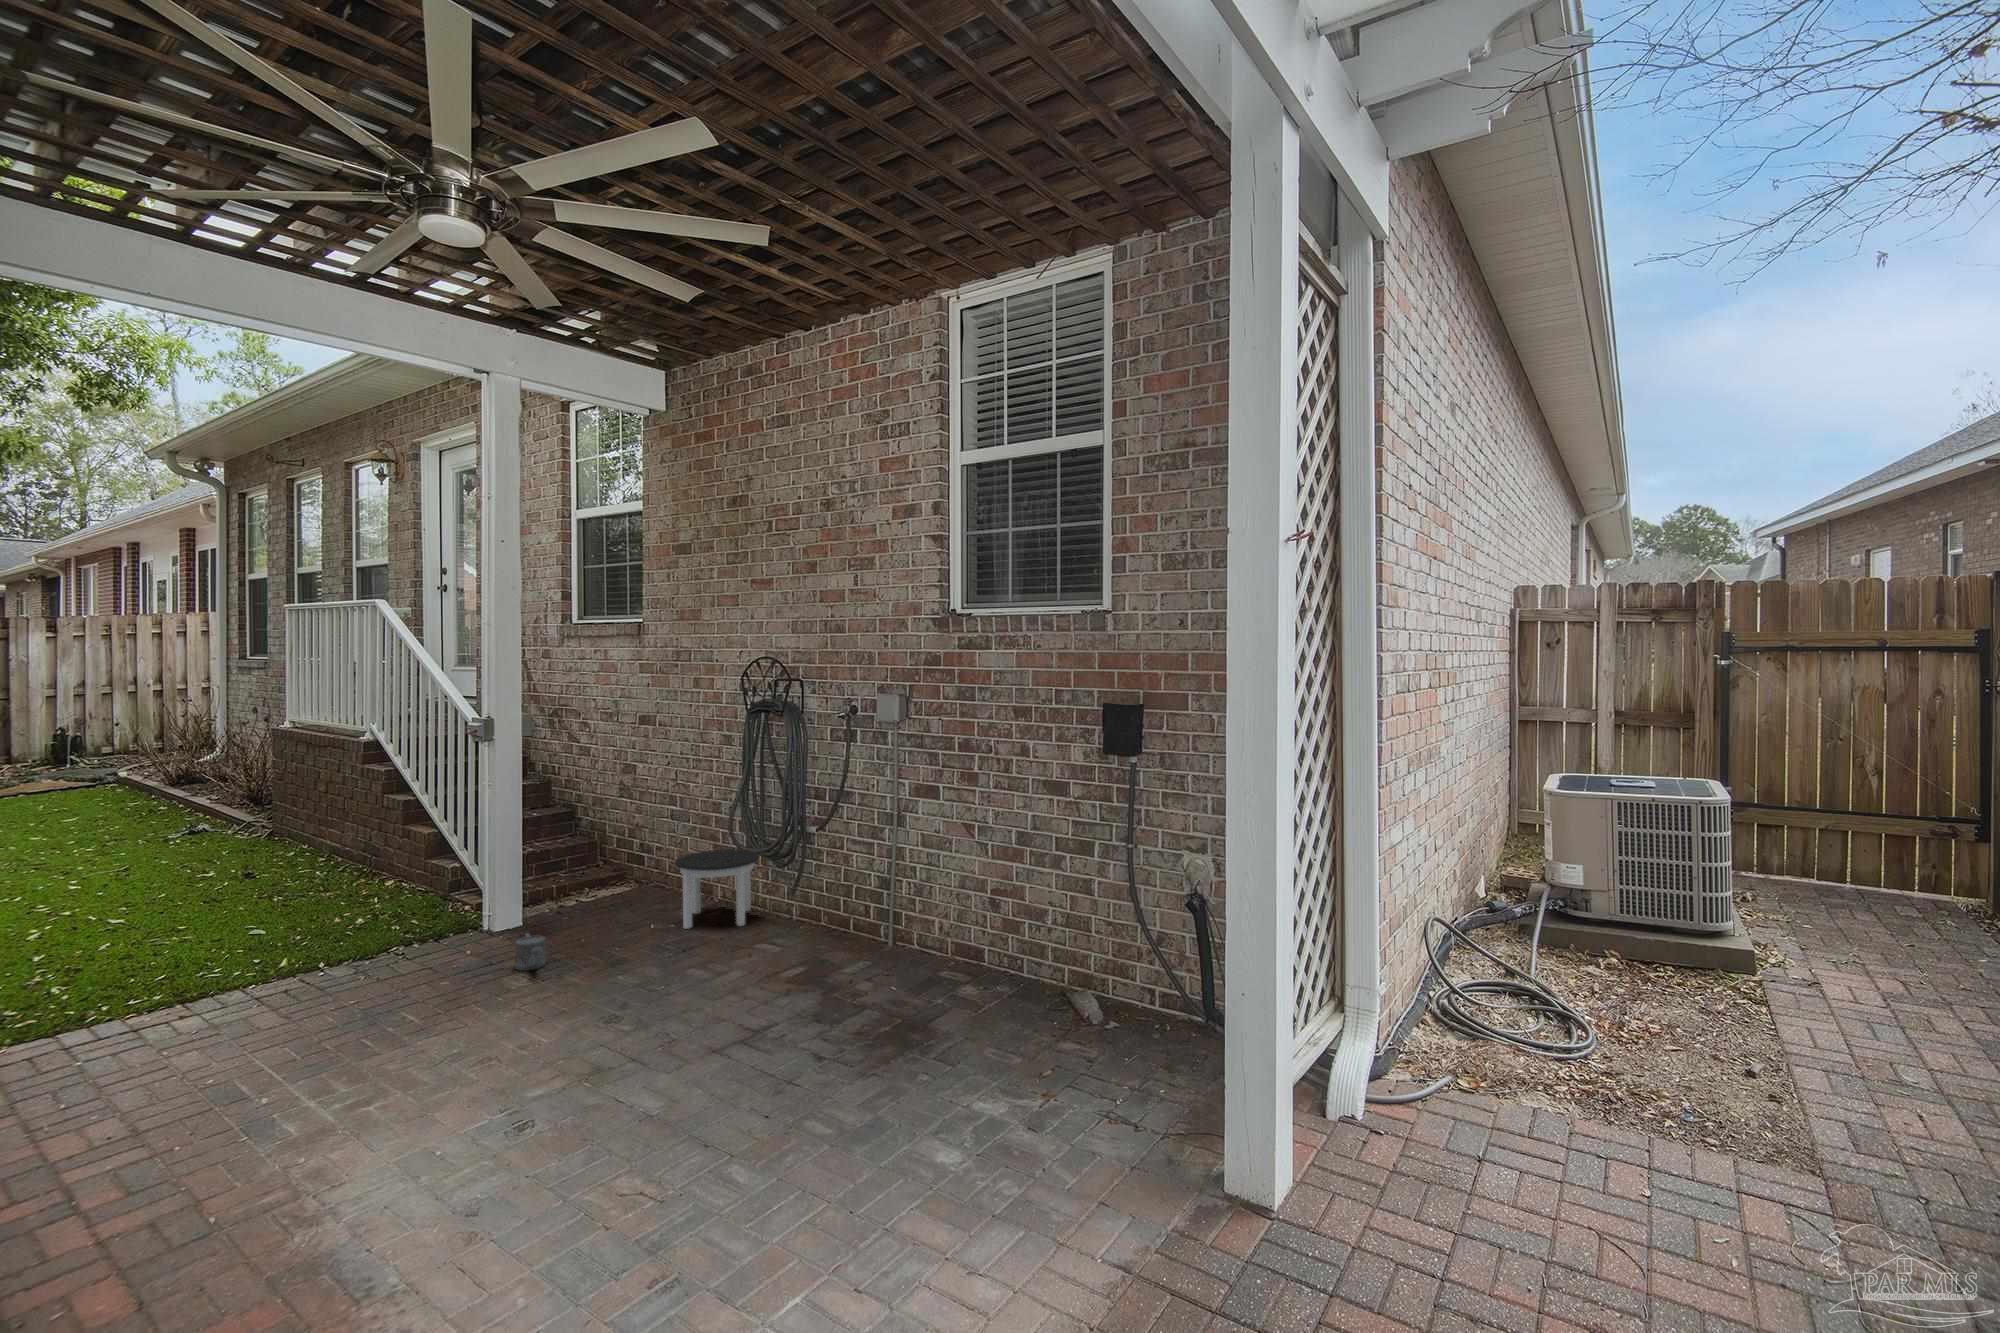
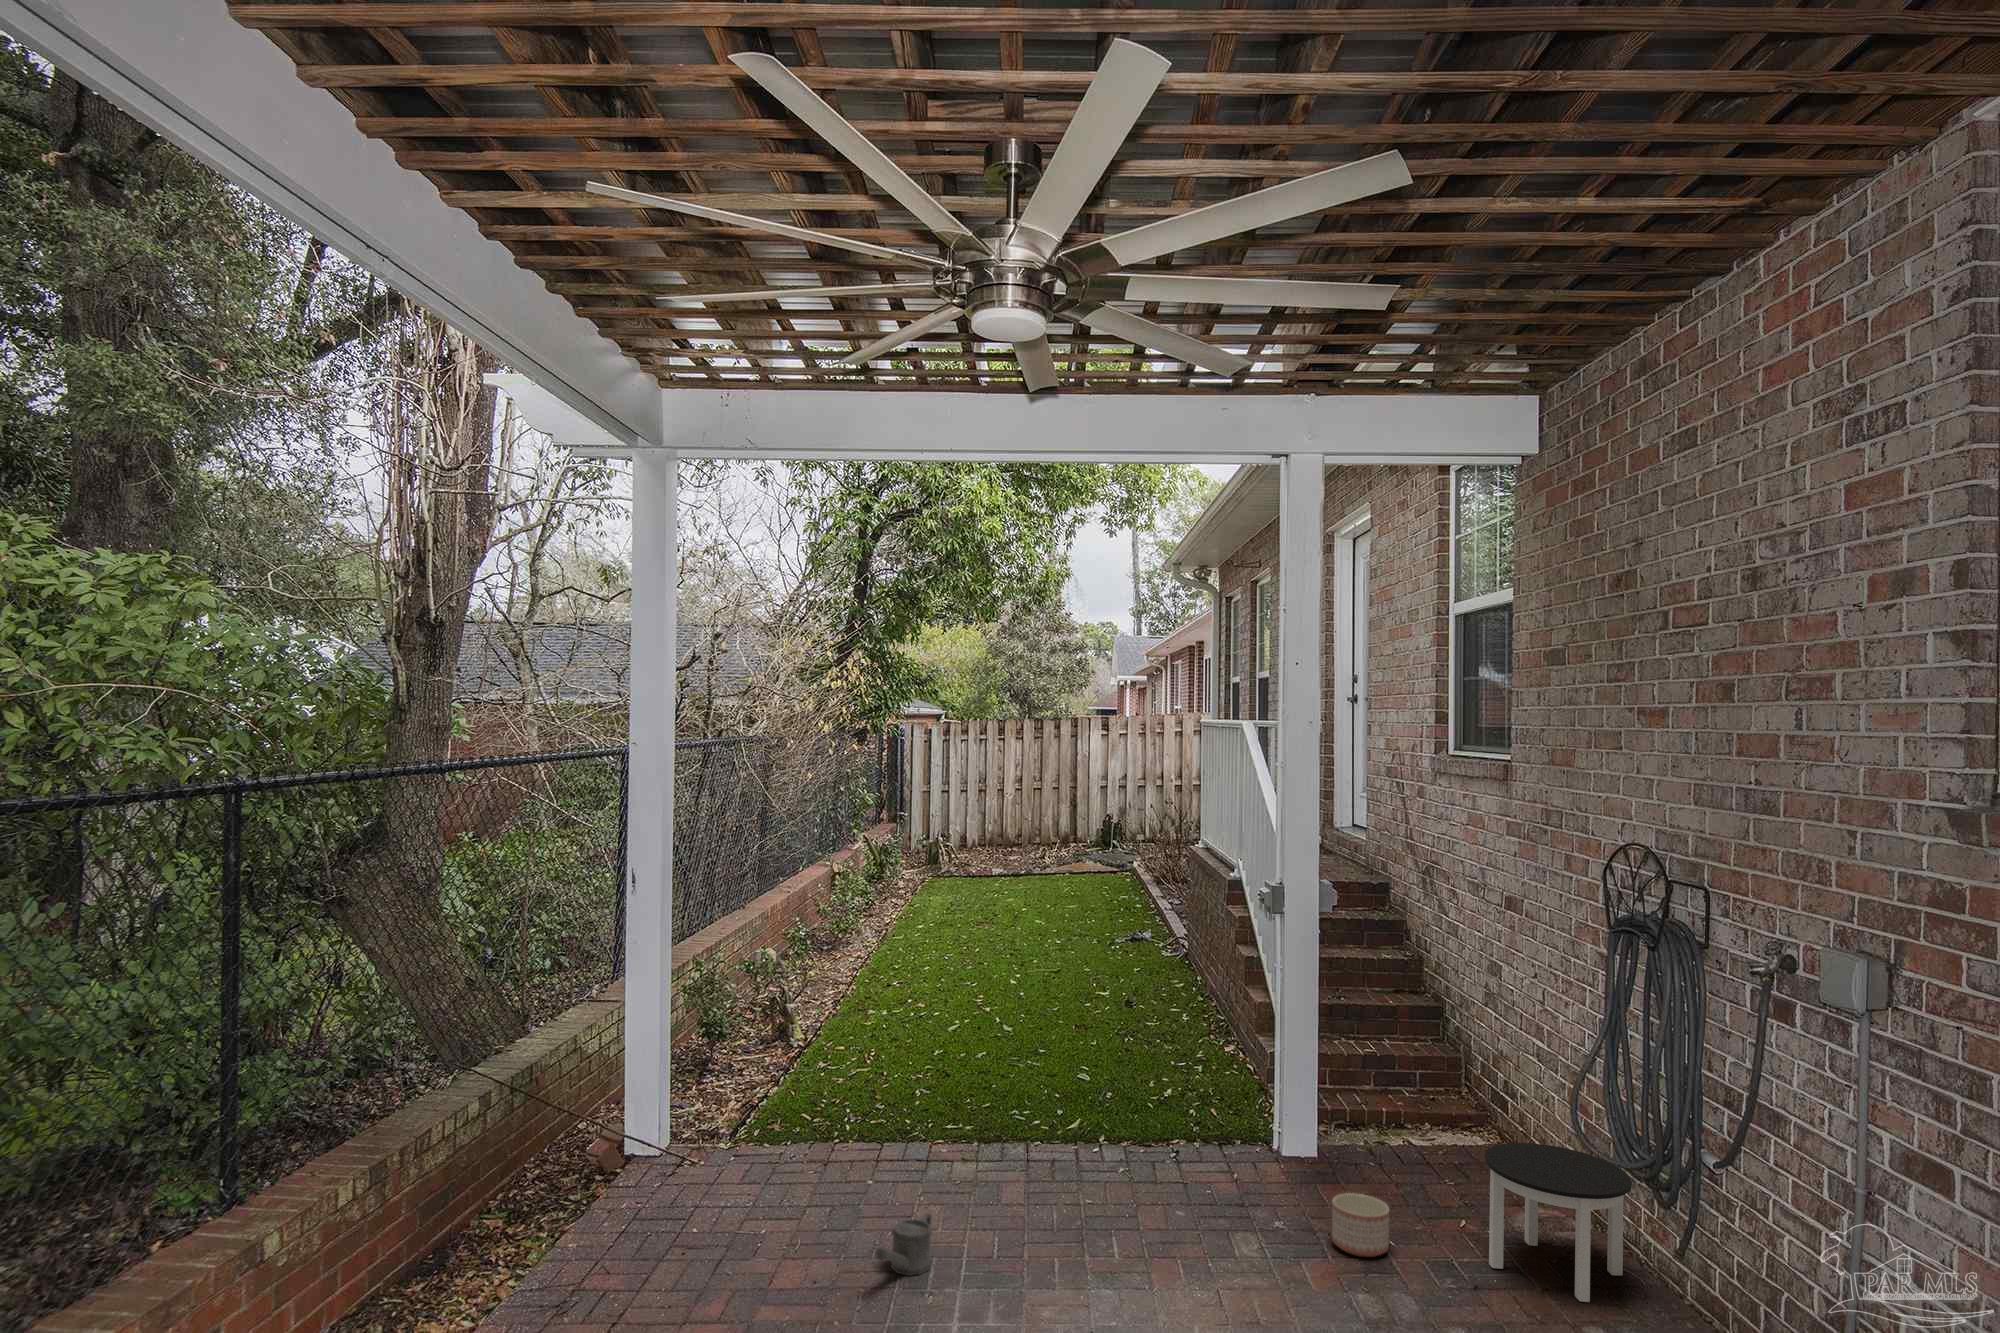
planter: none [581,913,623,952] -> present [1332,1193,1389,1257]
watering can: present [515,933,546,971] -> present [876,1213,932,1276]

